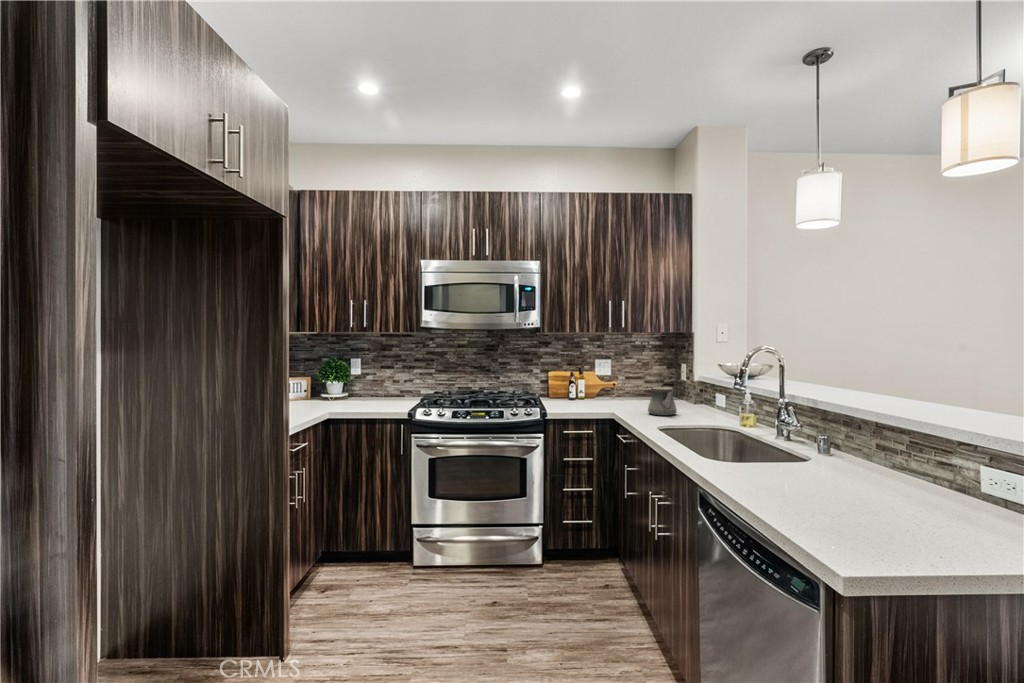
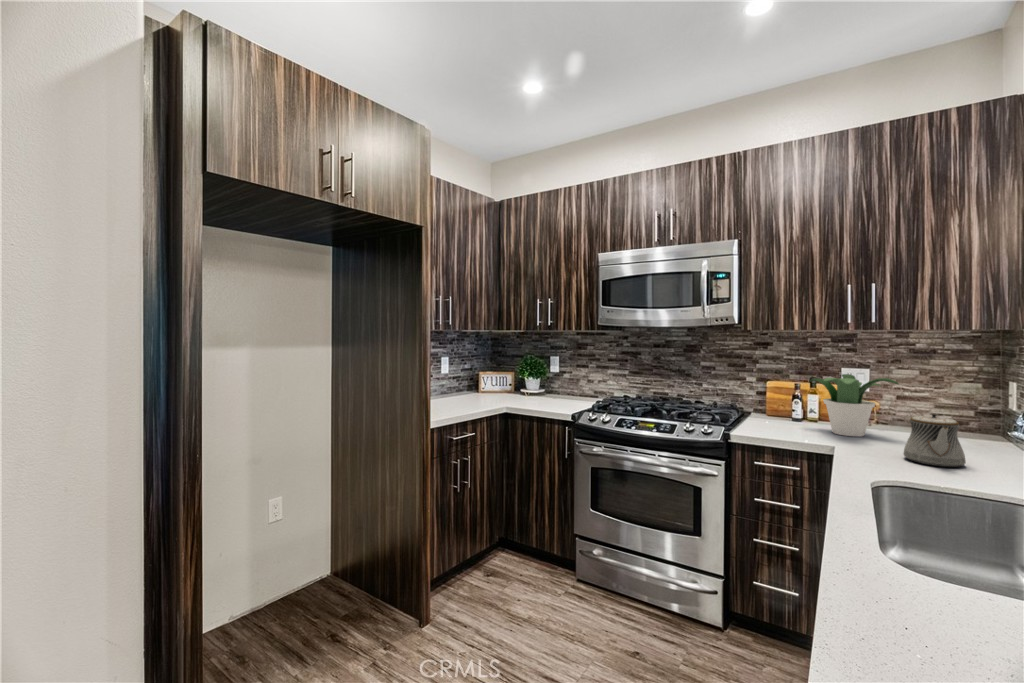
potted plant: none [584,364,637,406] -> present [810,374,898,437]

